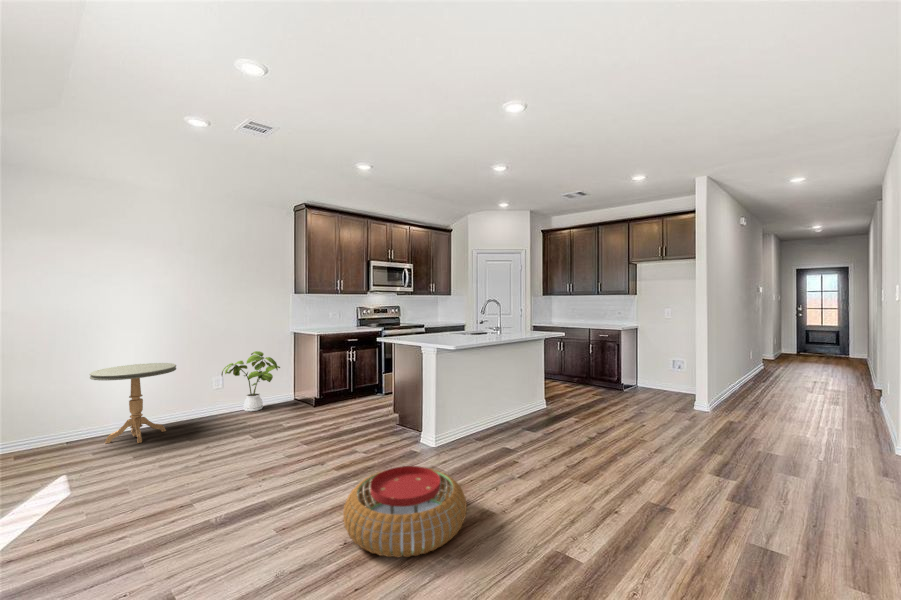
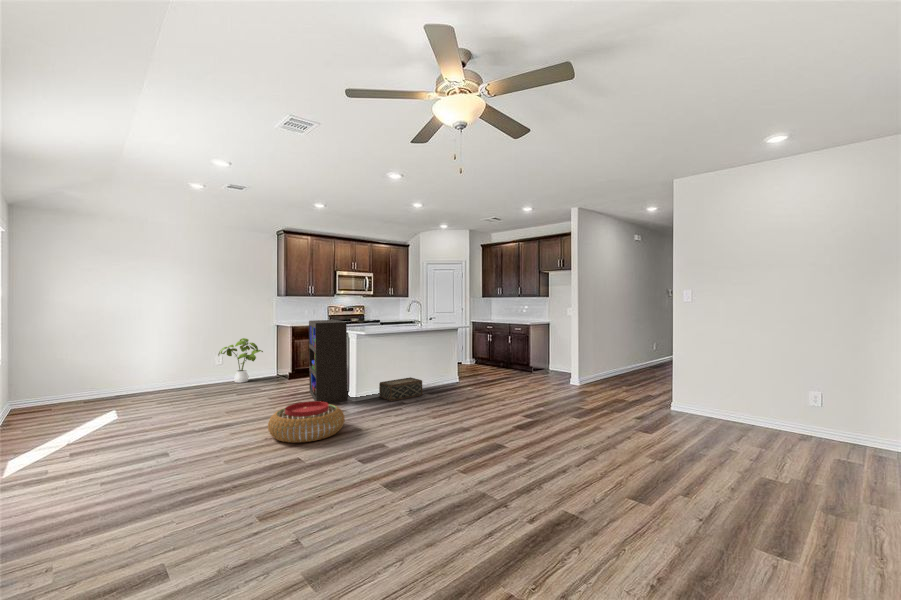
bookshelf: none [356,326,423,453] -> present [309,320,347,403]
side table: present [90,363,176,443] -> none [128,345,185,397]
woven basket: none [464,405,520,444] -> present [379,377,422,401]

